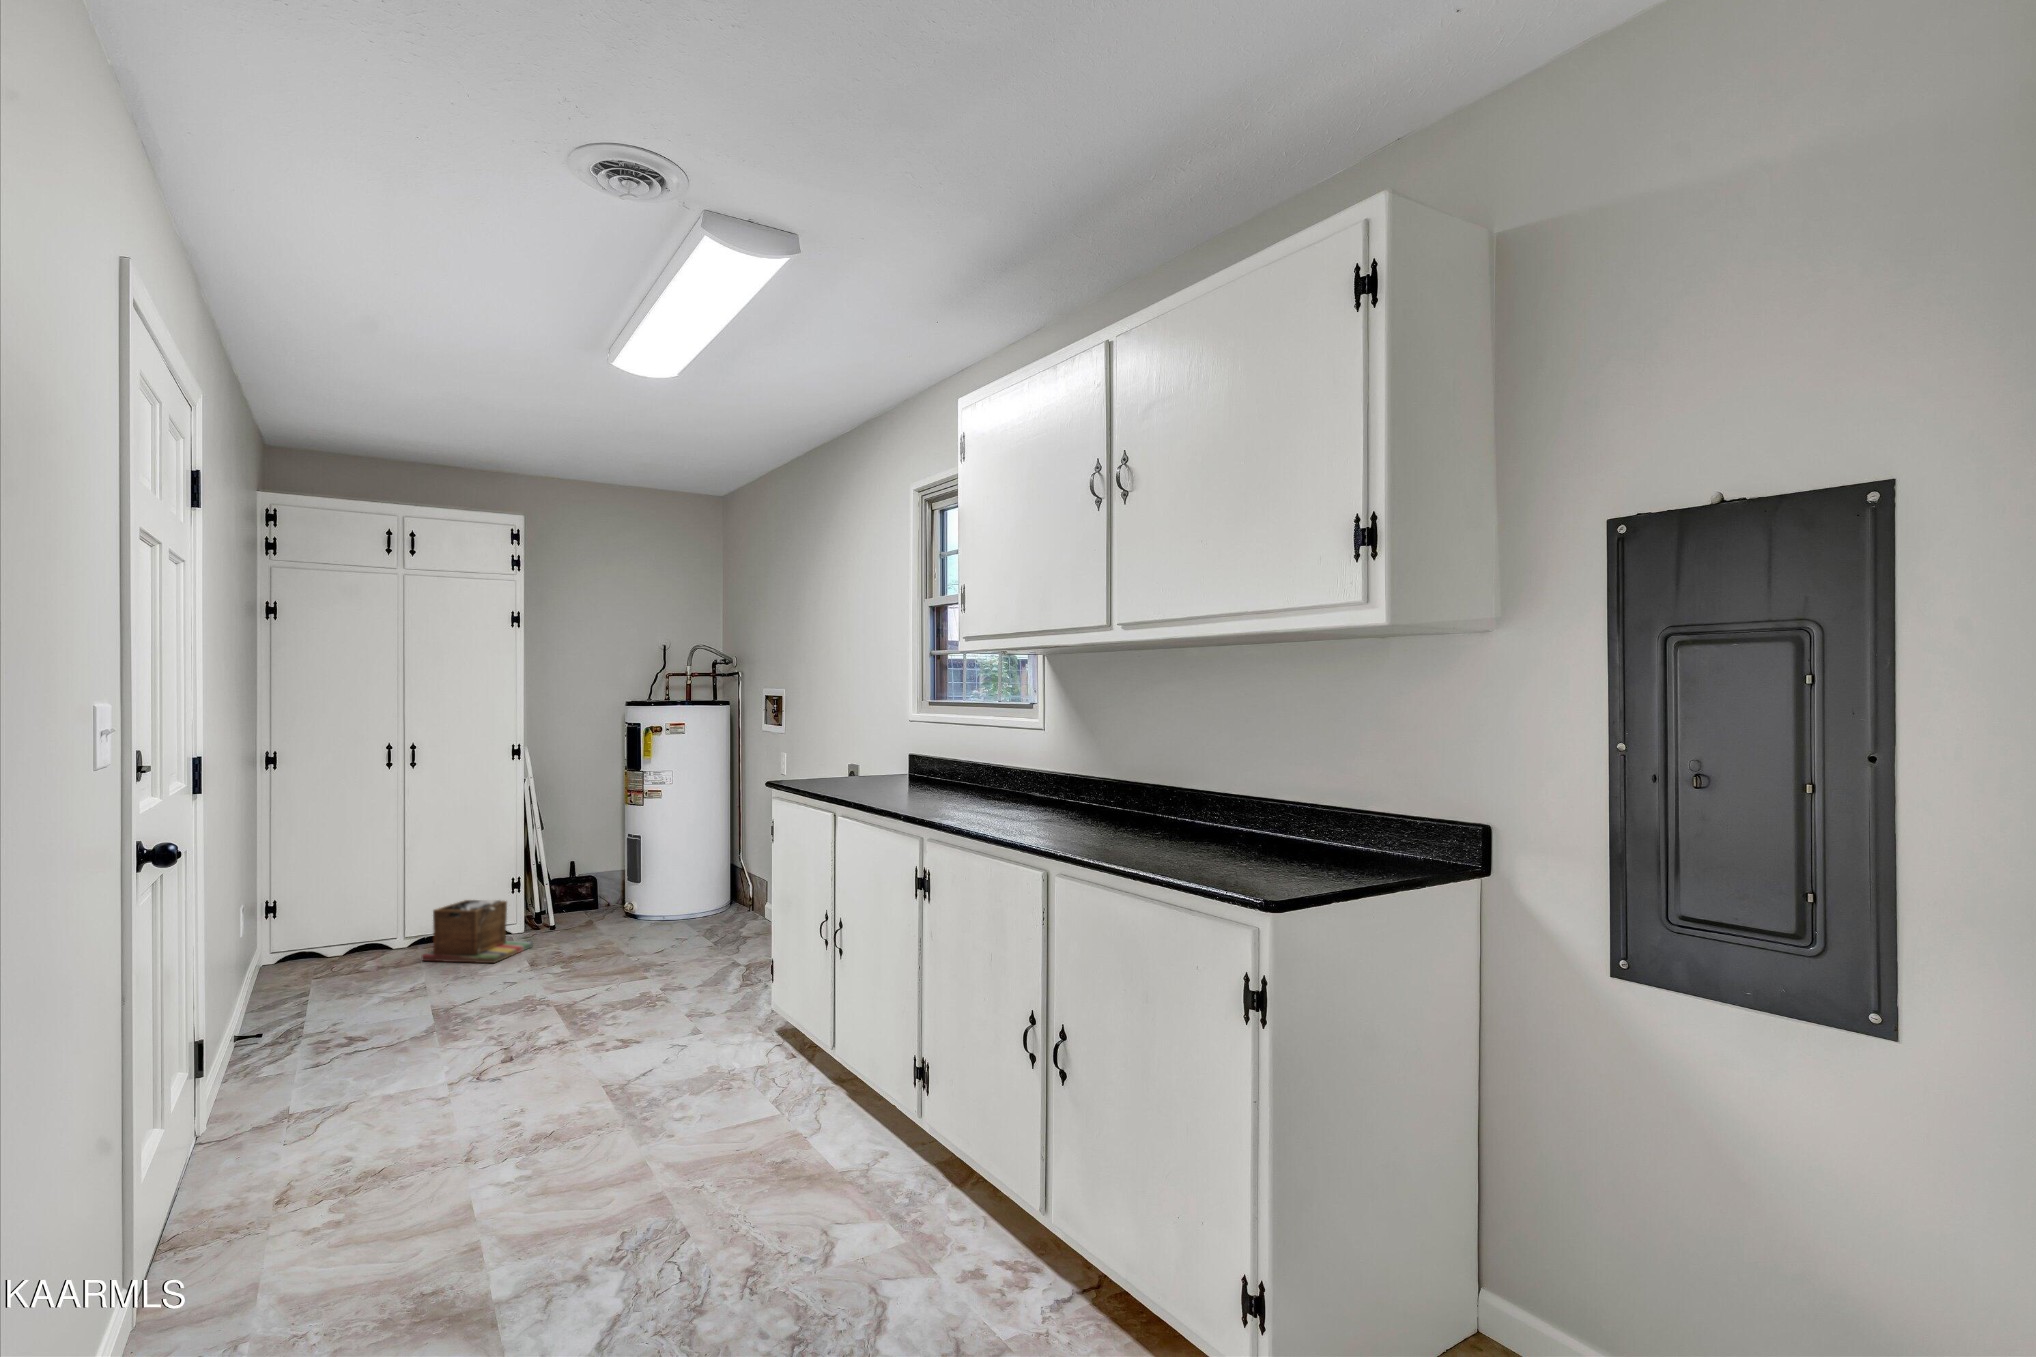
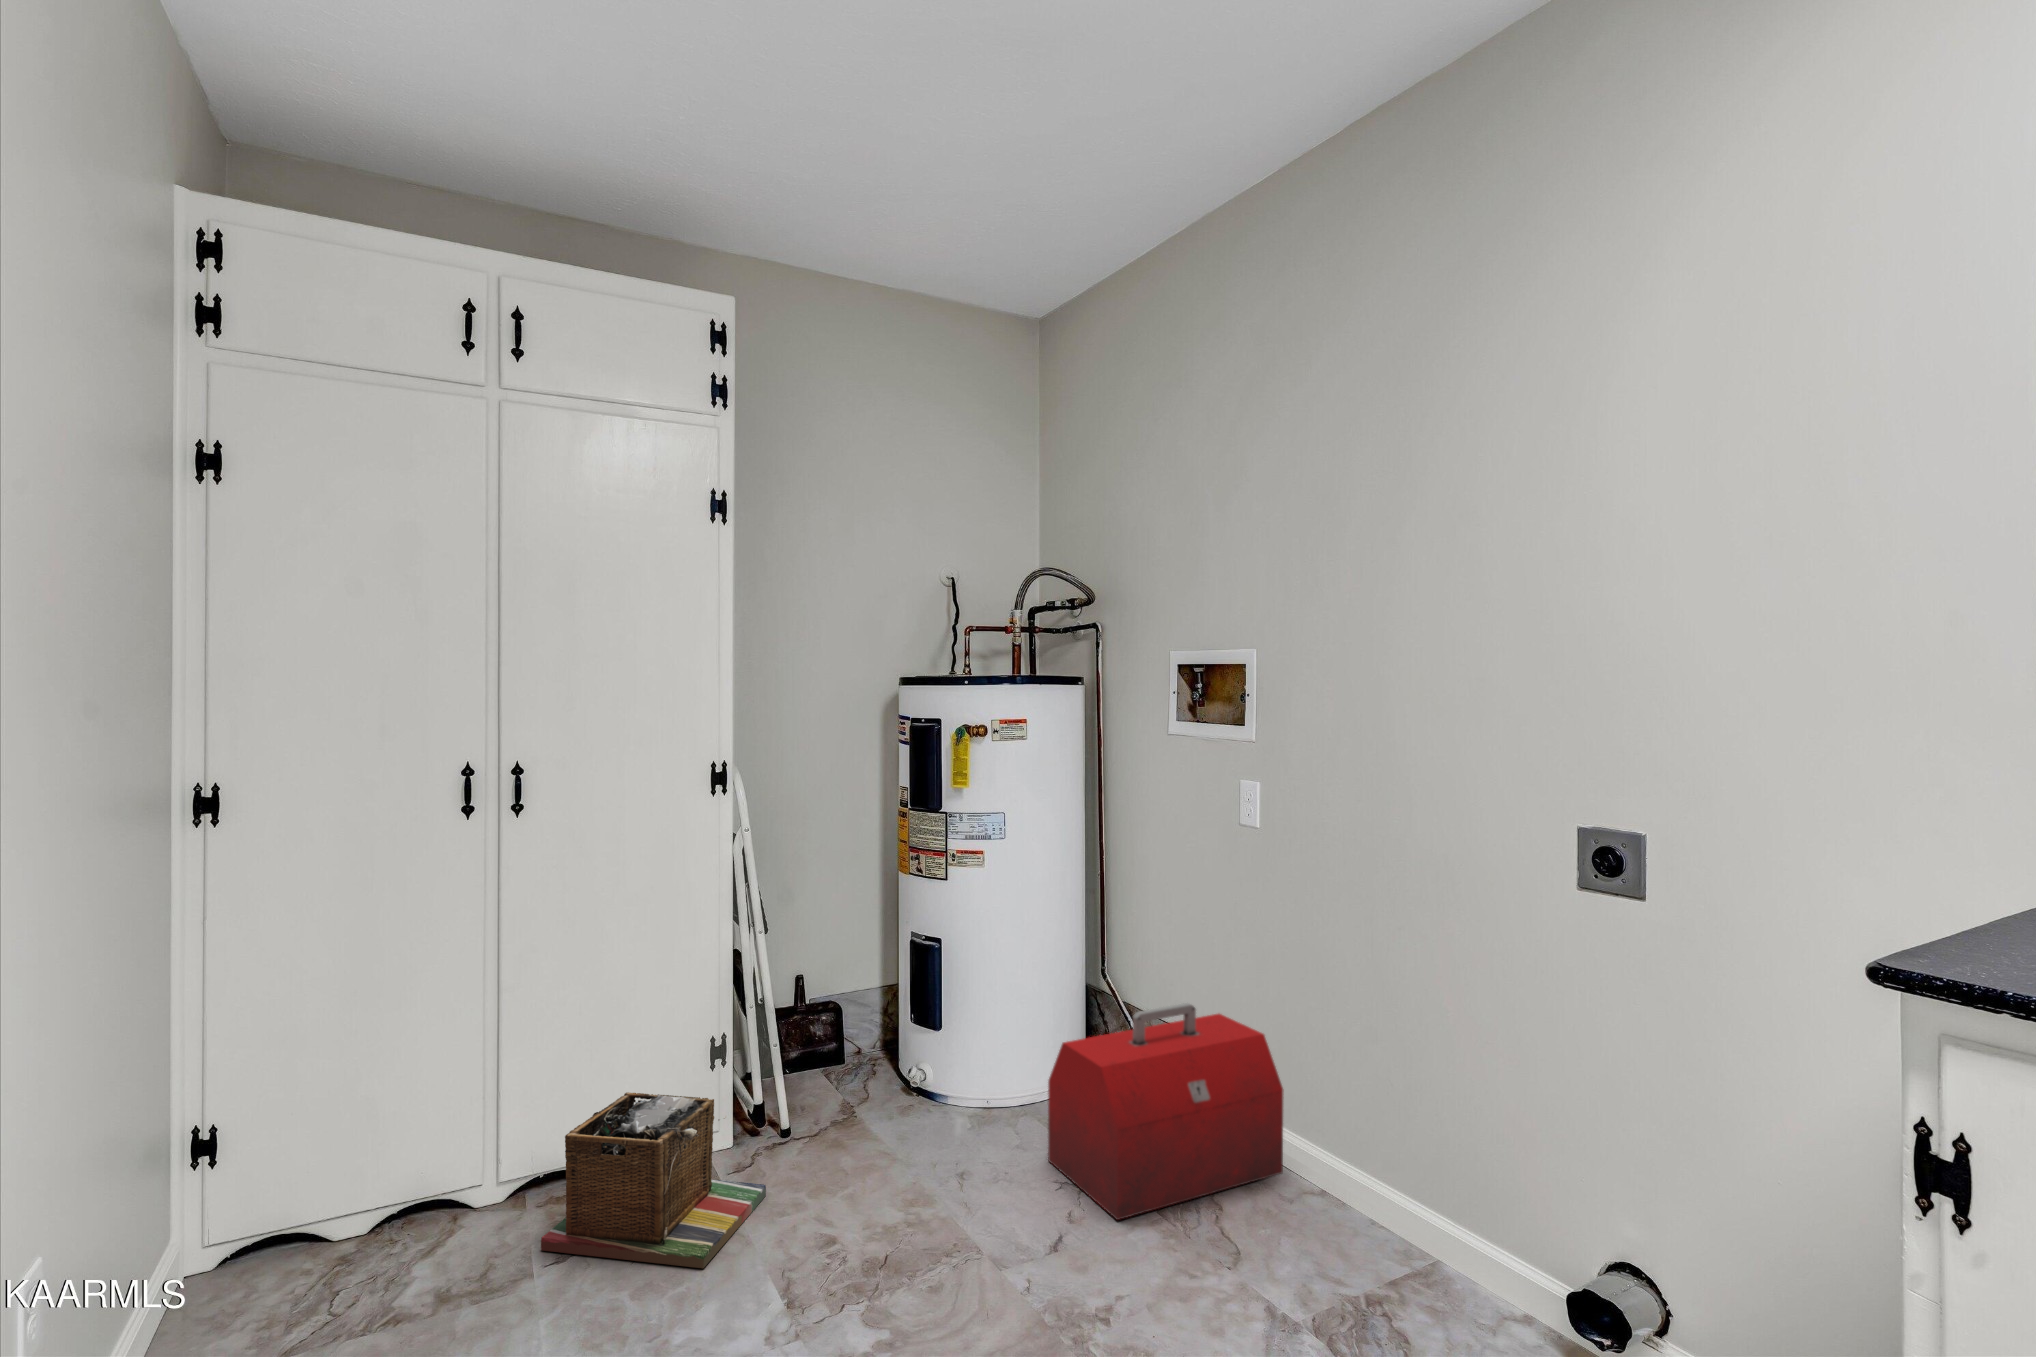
toolbox: none [678,859,787,949] -> present [1048,1003,1283,1220]

